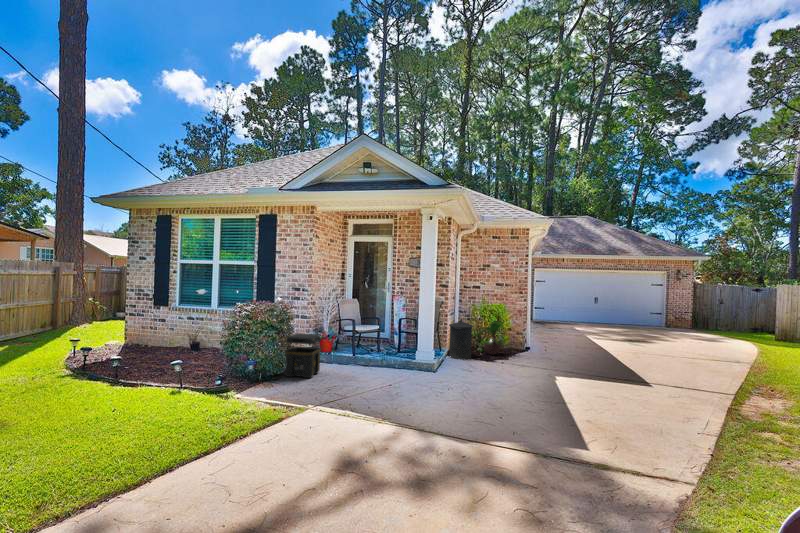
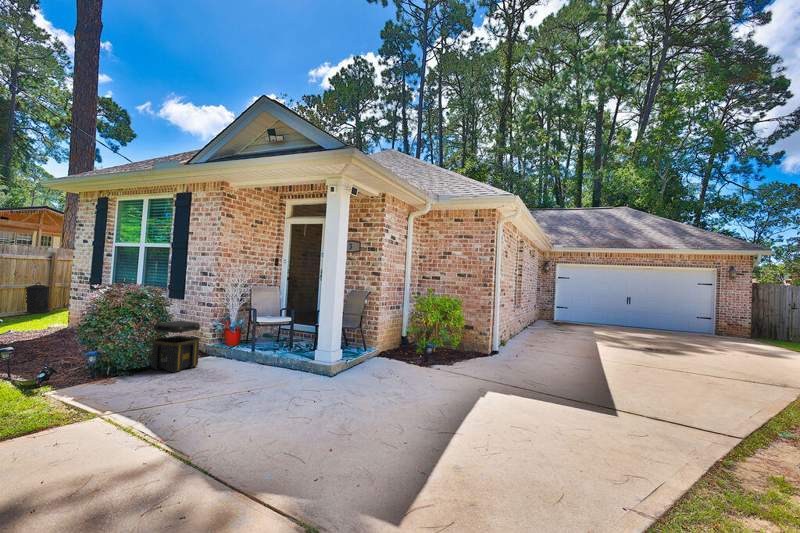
trash can: present [449,319,473,359] -> present [25,282,50,313]
potted tree: present [484,320,502,355] -> none [429,313,456,359]

